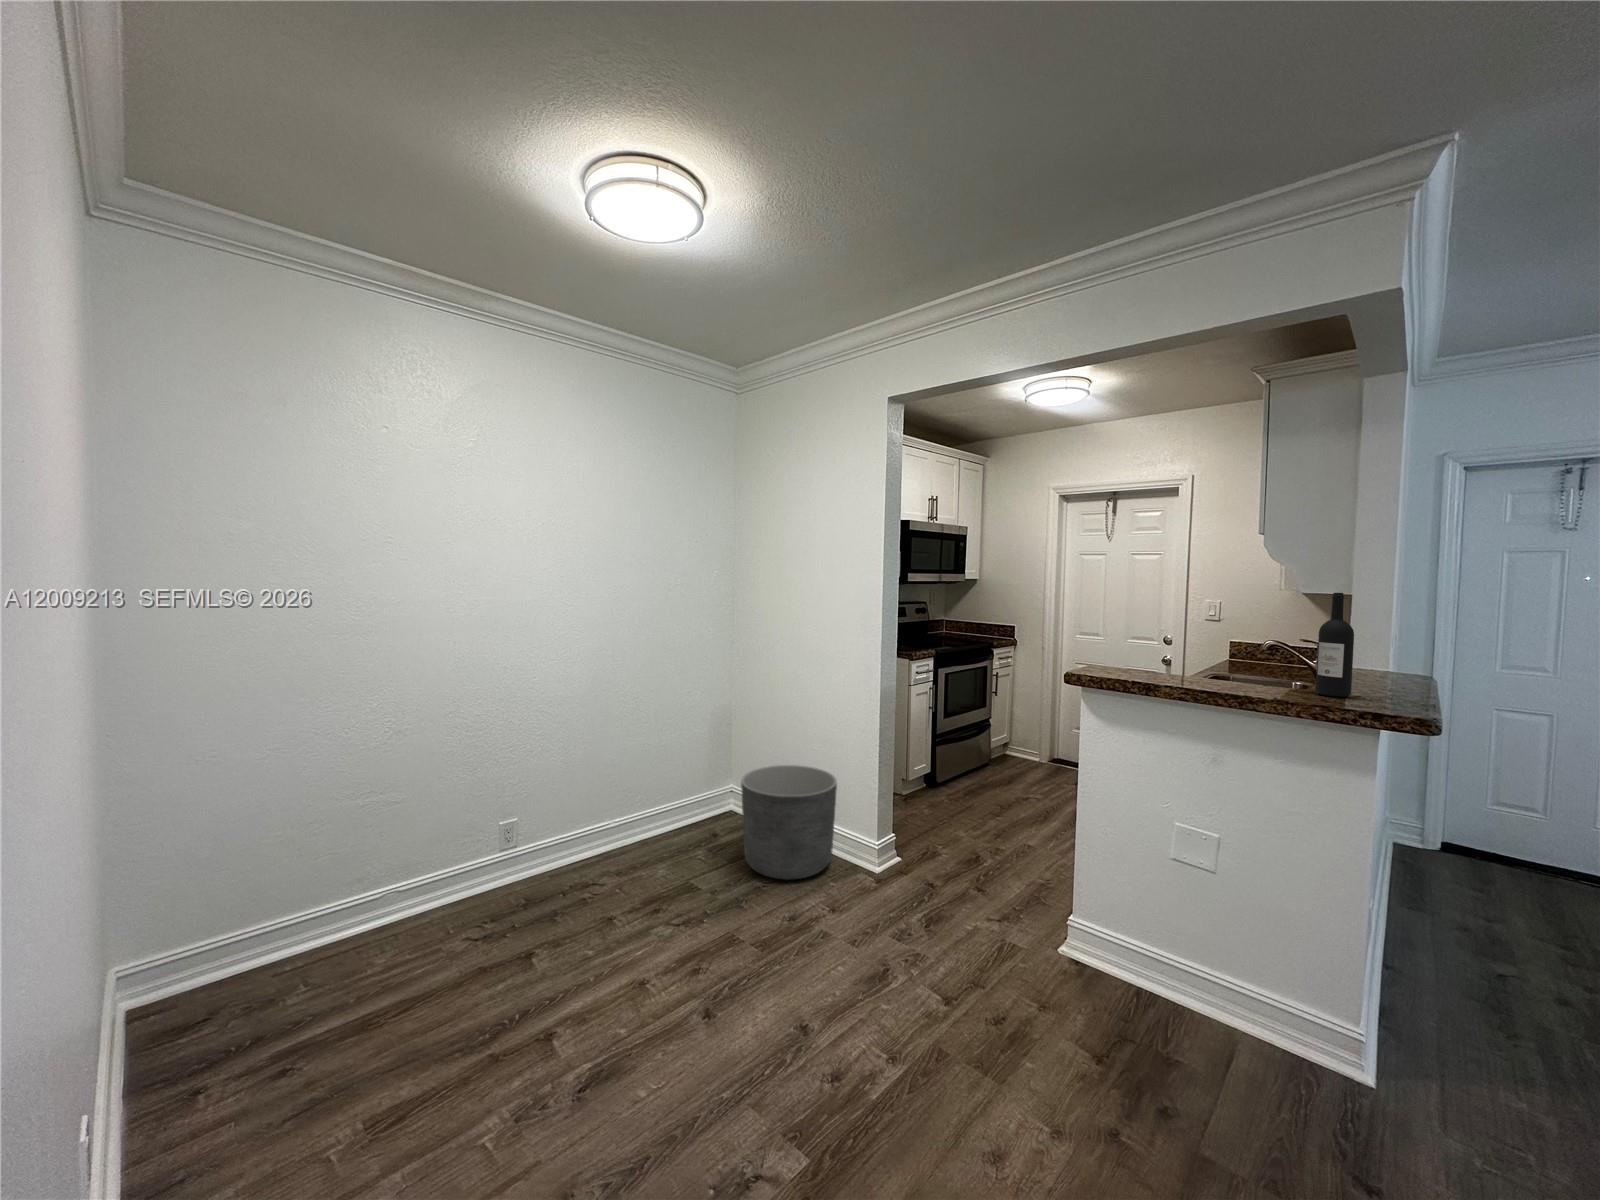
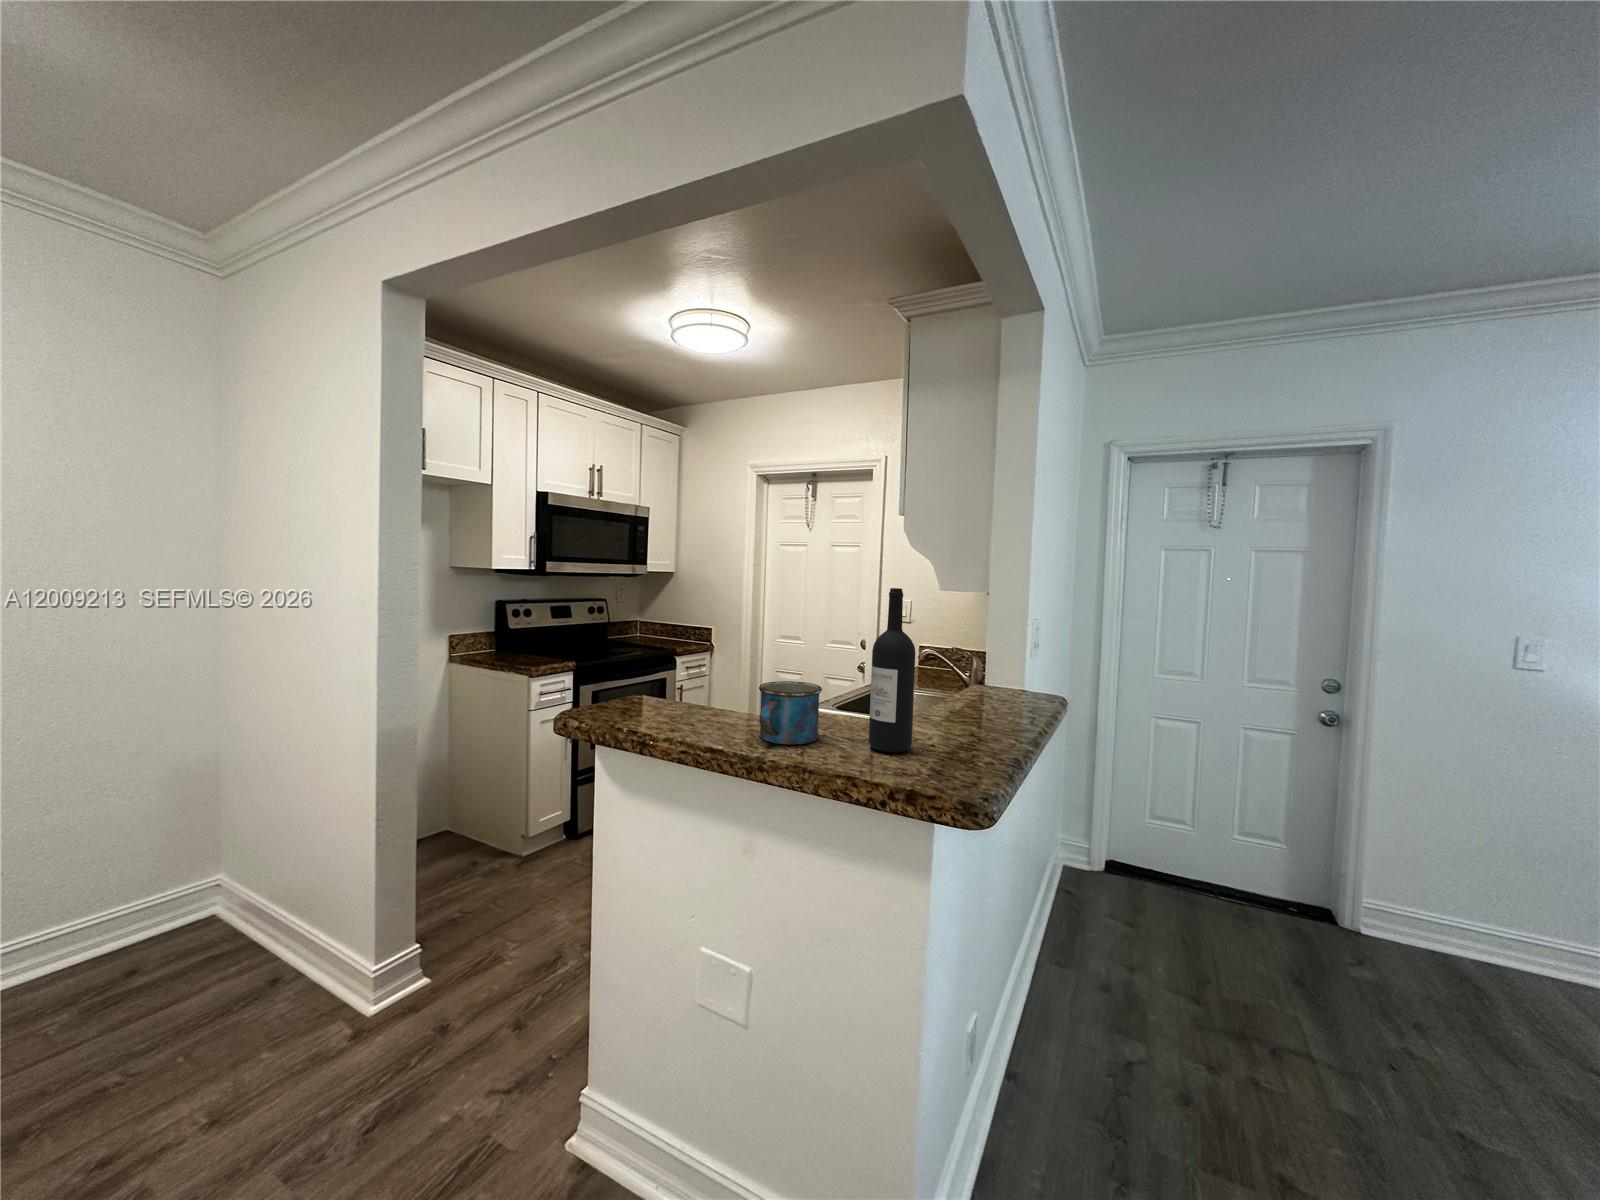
mug: none [1227,653,1277,691] -> present [759,681,822,745]
planter: present [741,765,837,880] -> none [94,851,308,1064]

